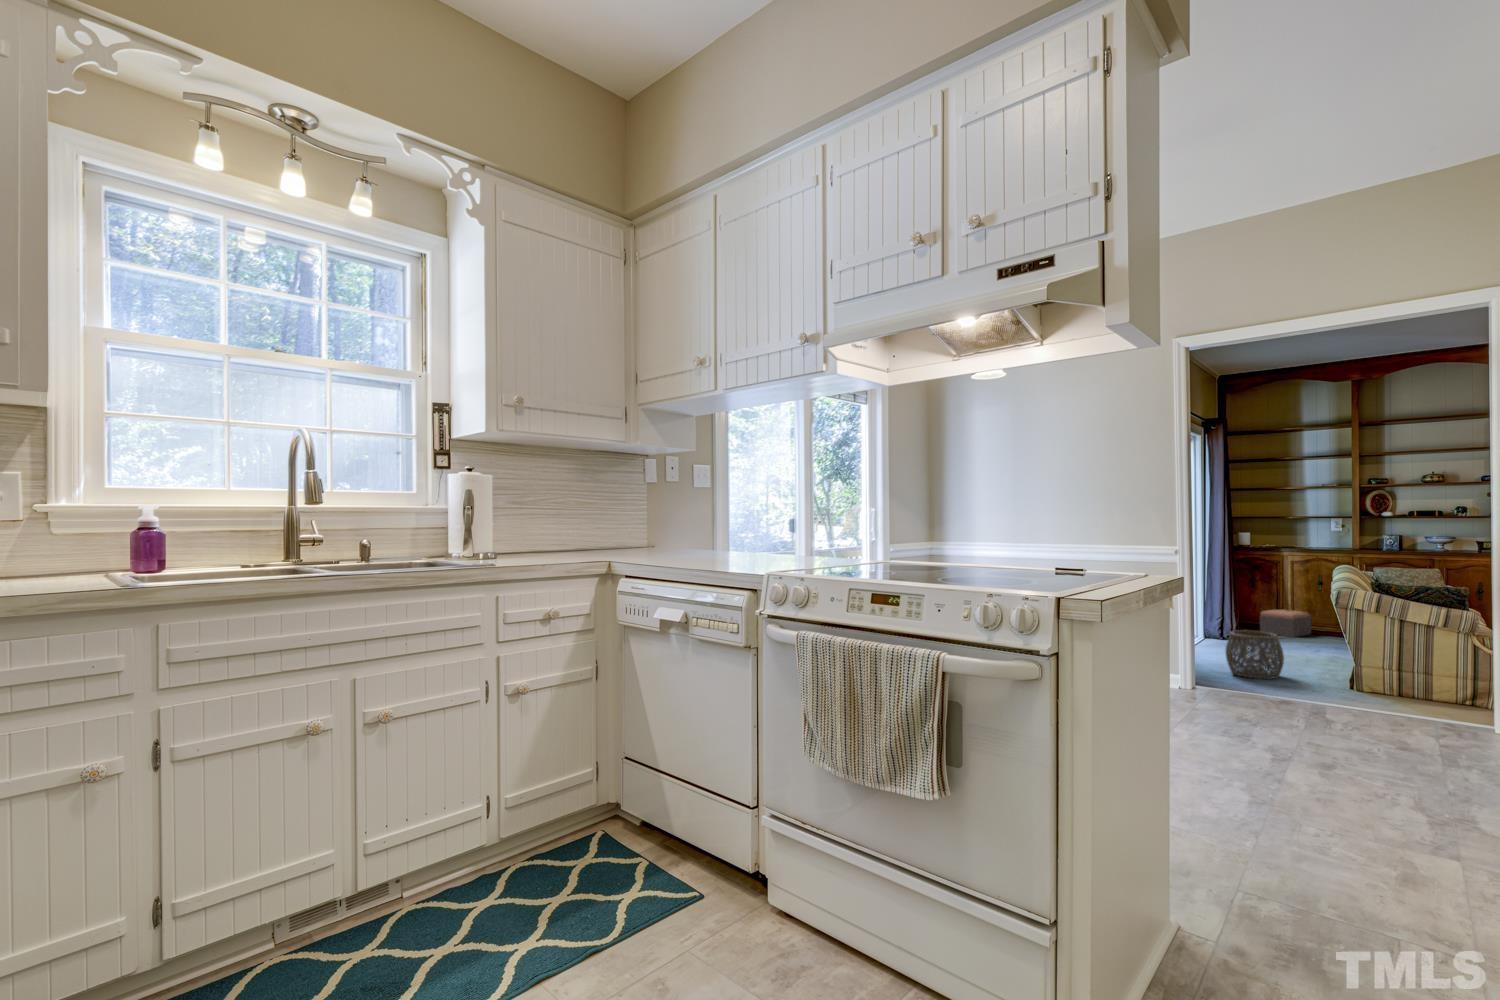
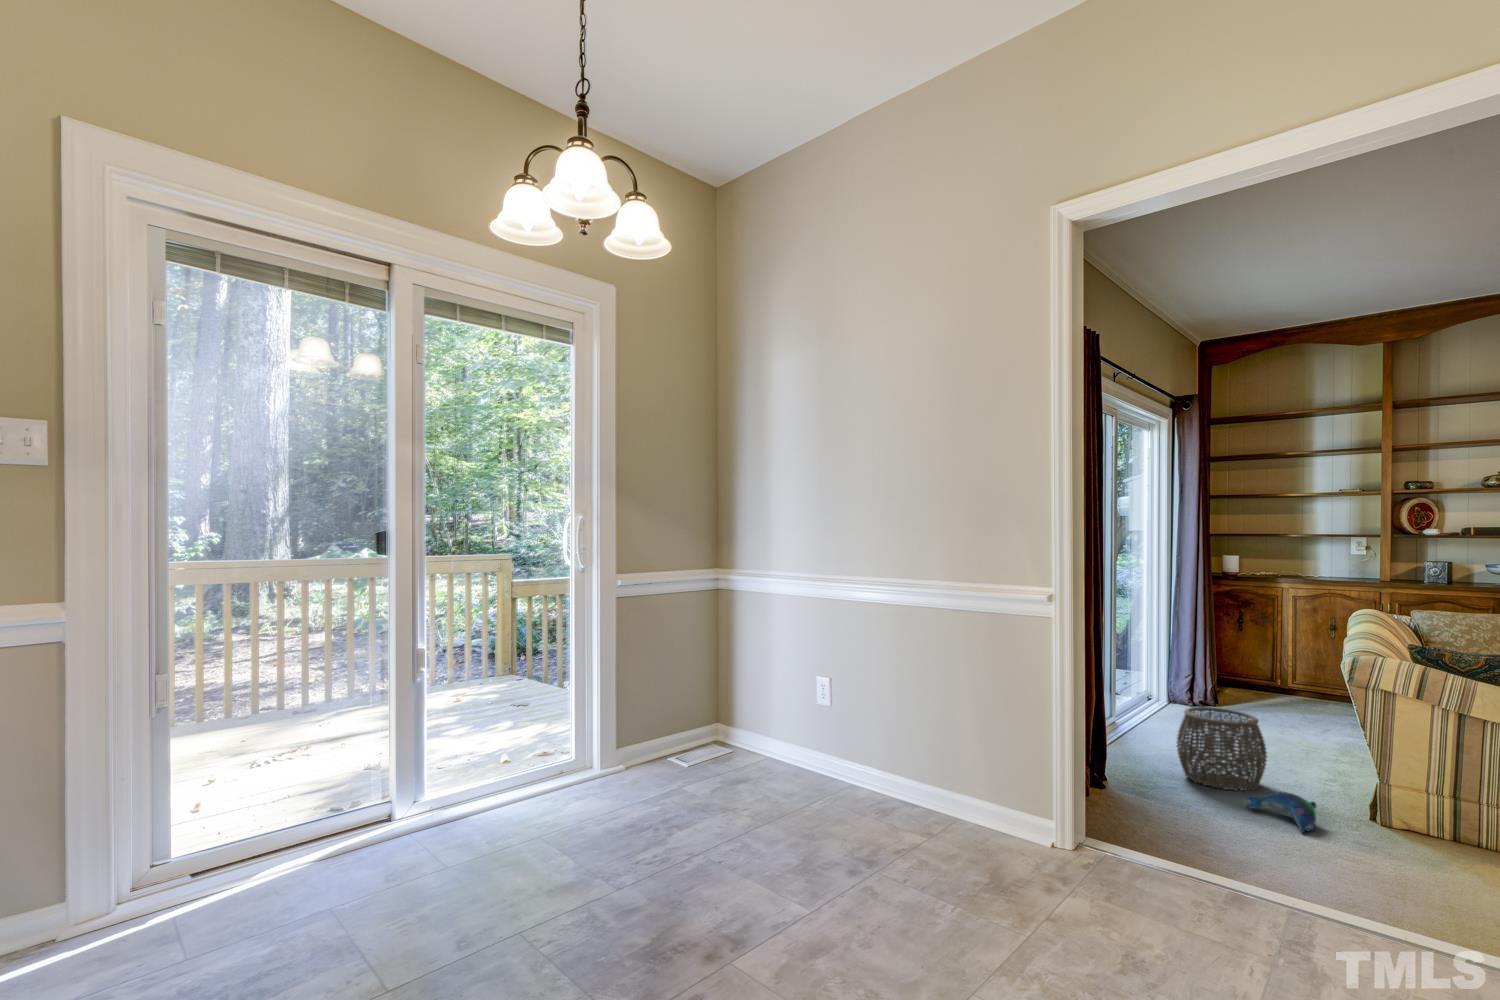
footstool: present [1260,610,1311,637] -> none [1249,662,1320,705]
plush toy: none [1275,675,1318,695] -> present [1247,792,1316,833]

